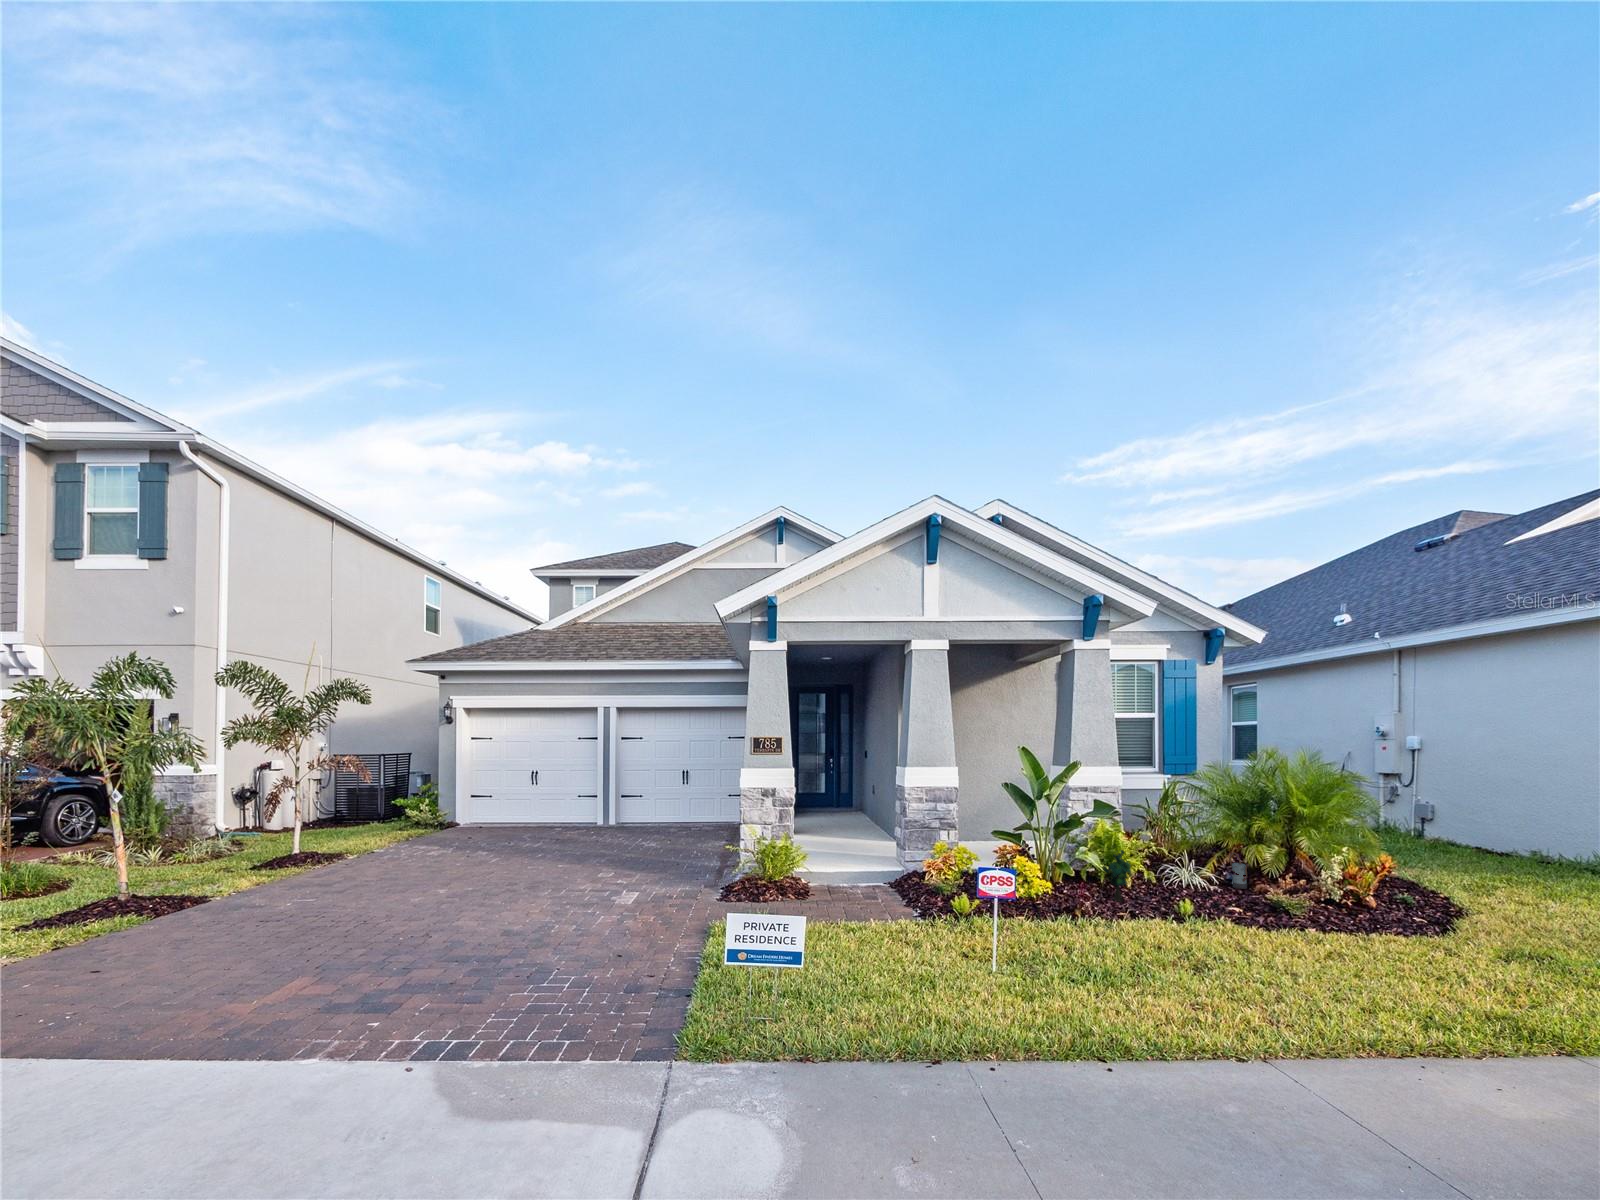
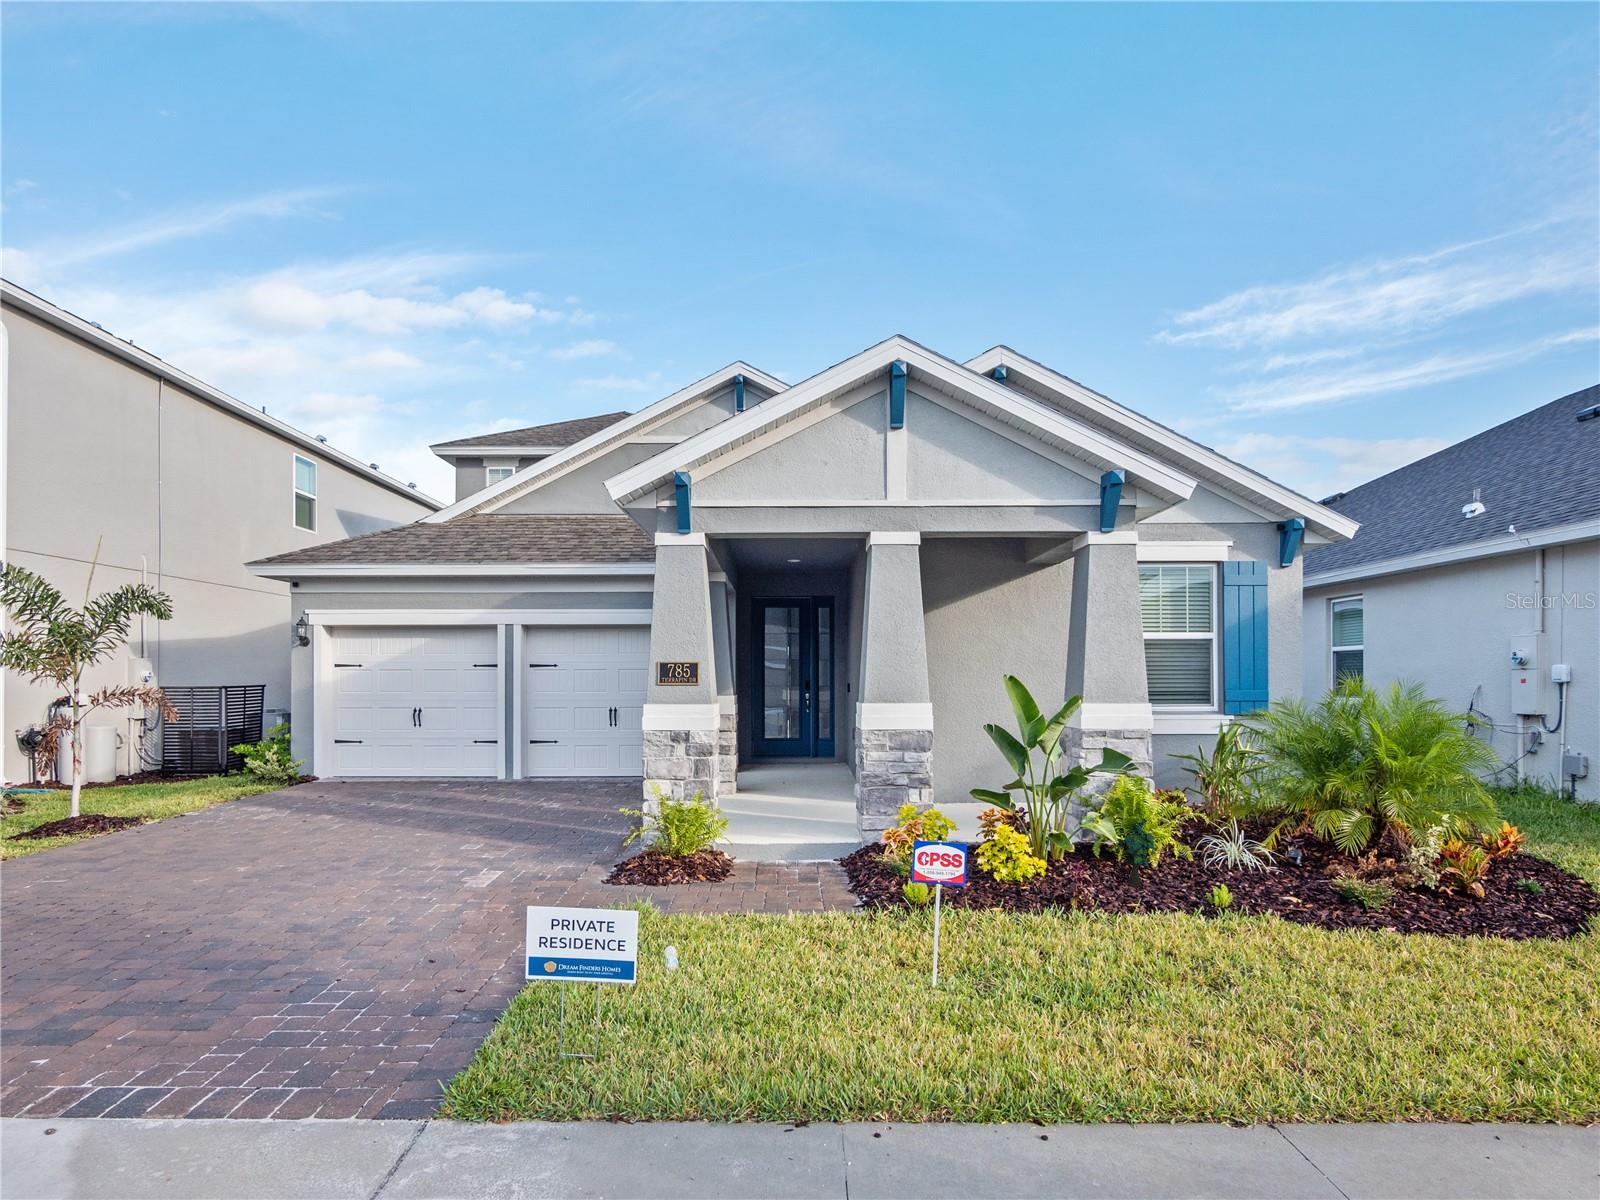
watering can: present [1229,853,1248,889] -> none [1295,821,1319,869]

